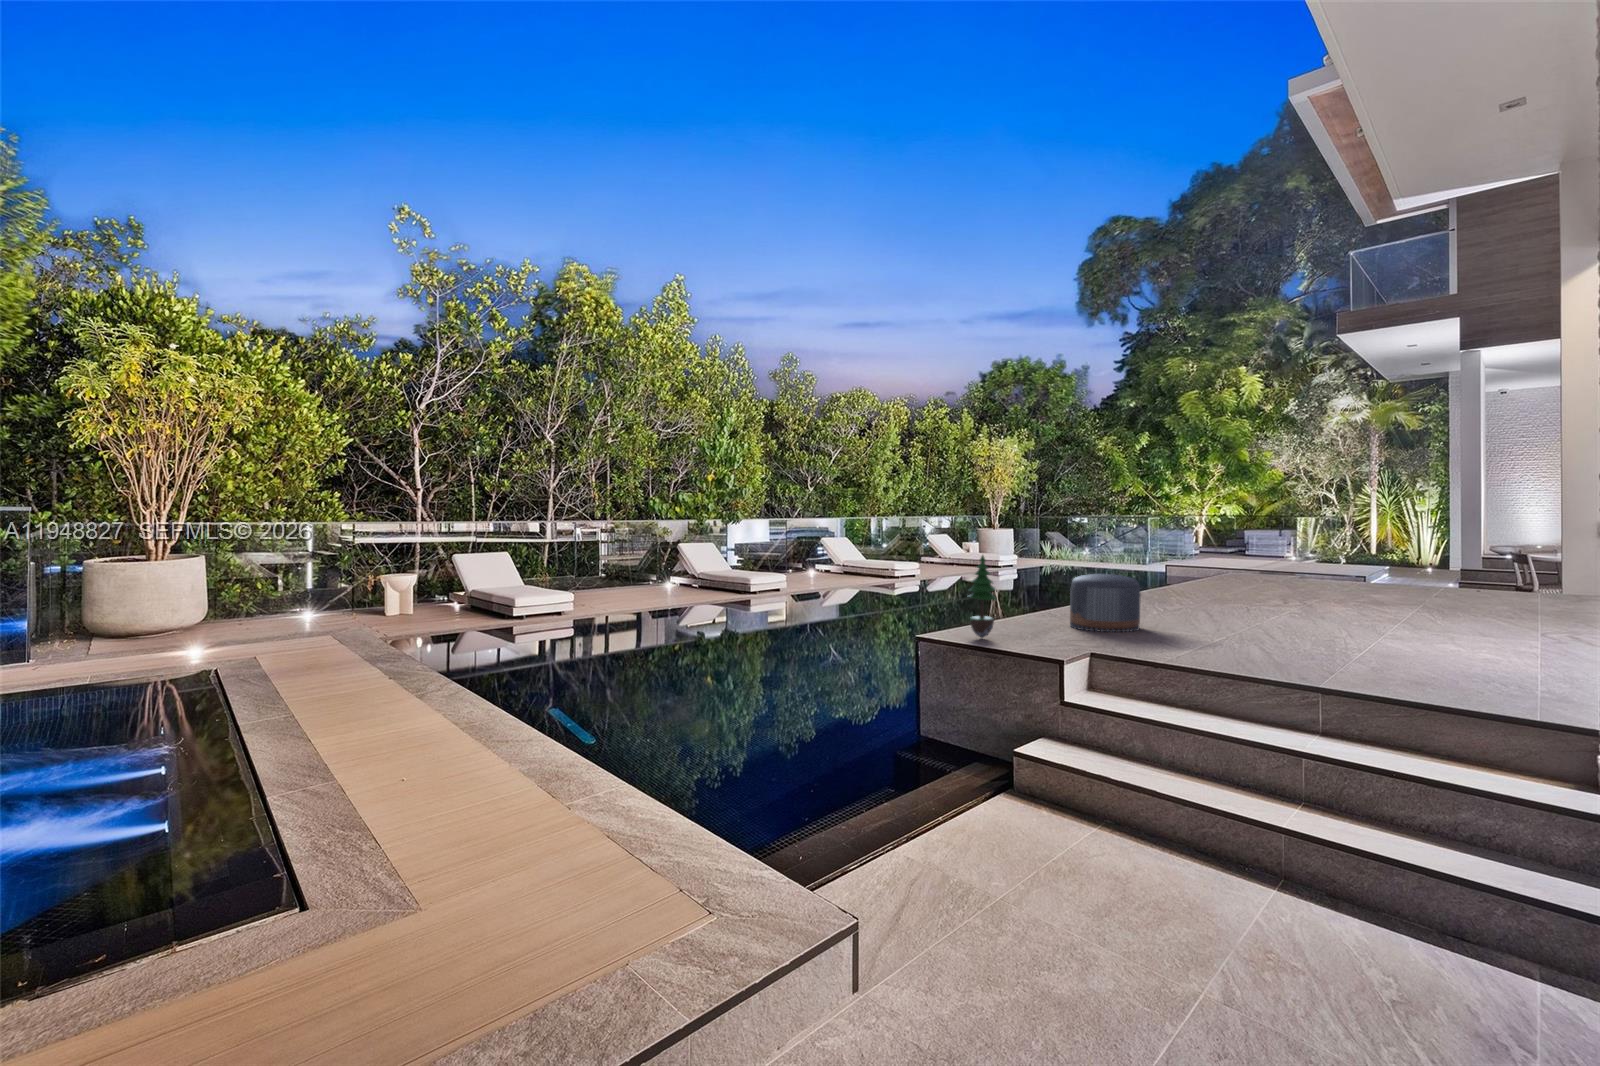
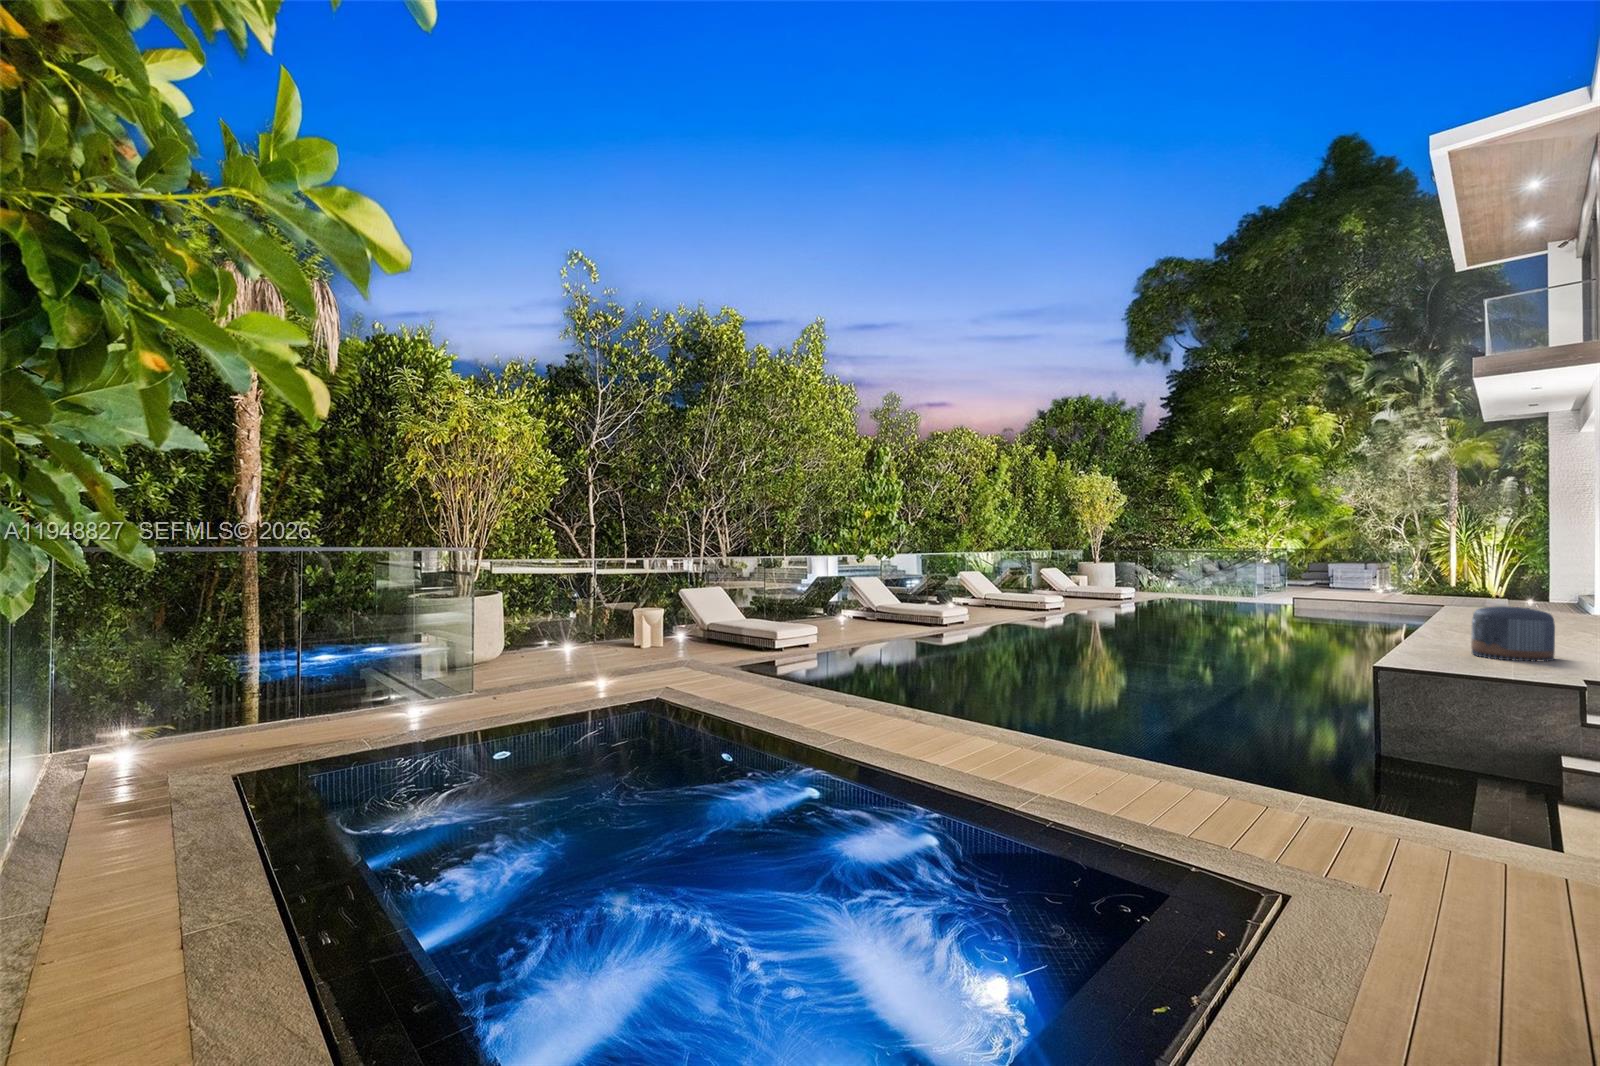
potted tree: present [967,555,997,638] -> none [1428,588,1466,668]

